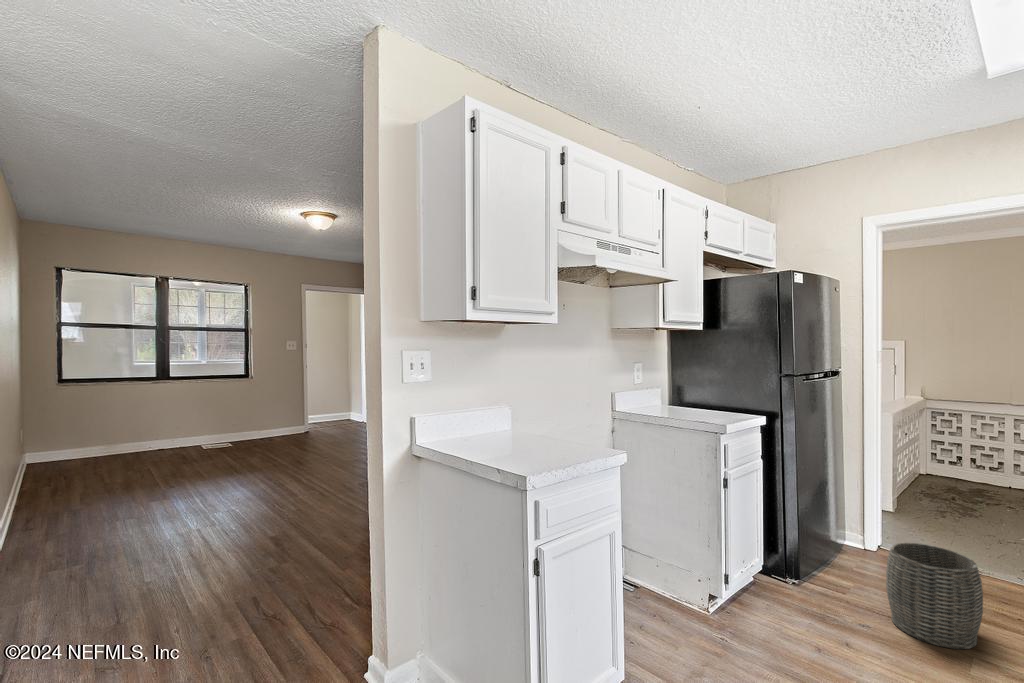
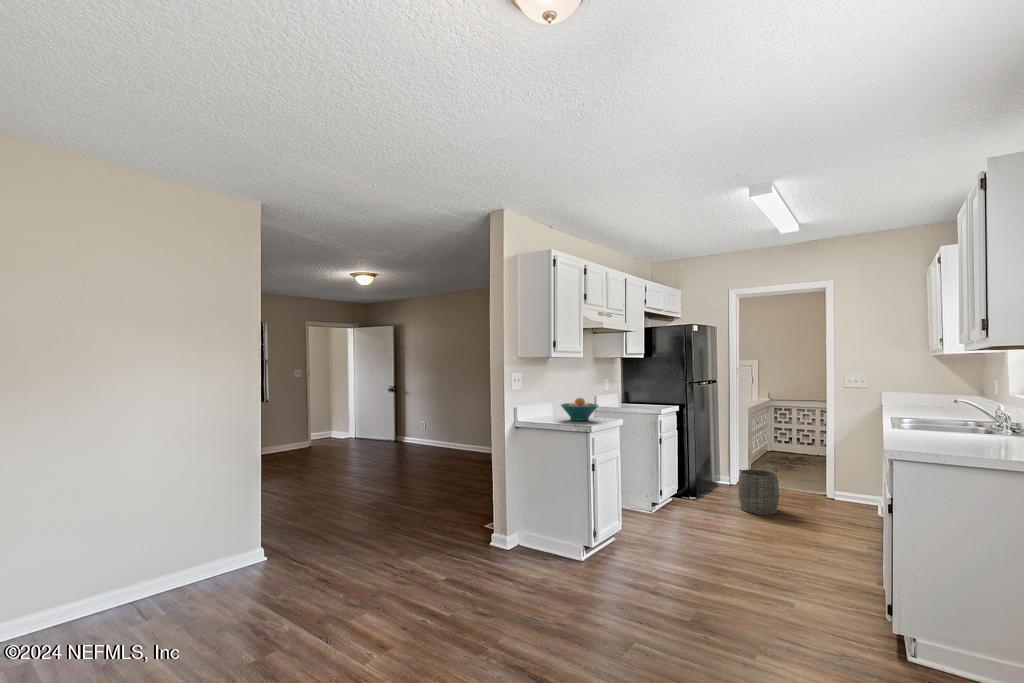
fruit bowl: none [496,405,575,454] -> present [561,398,598,421]

